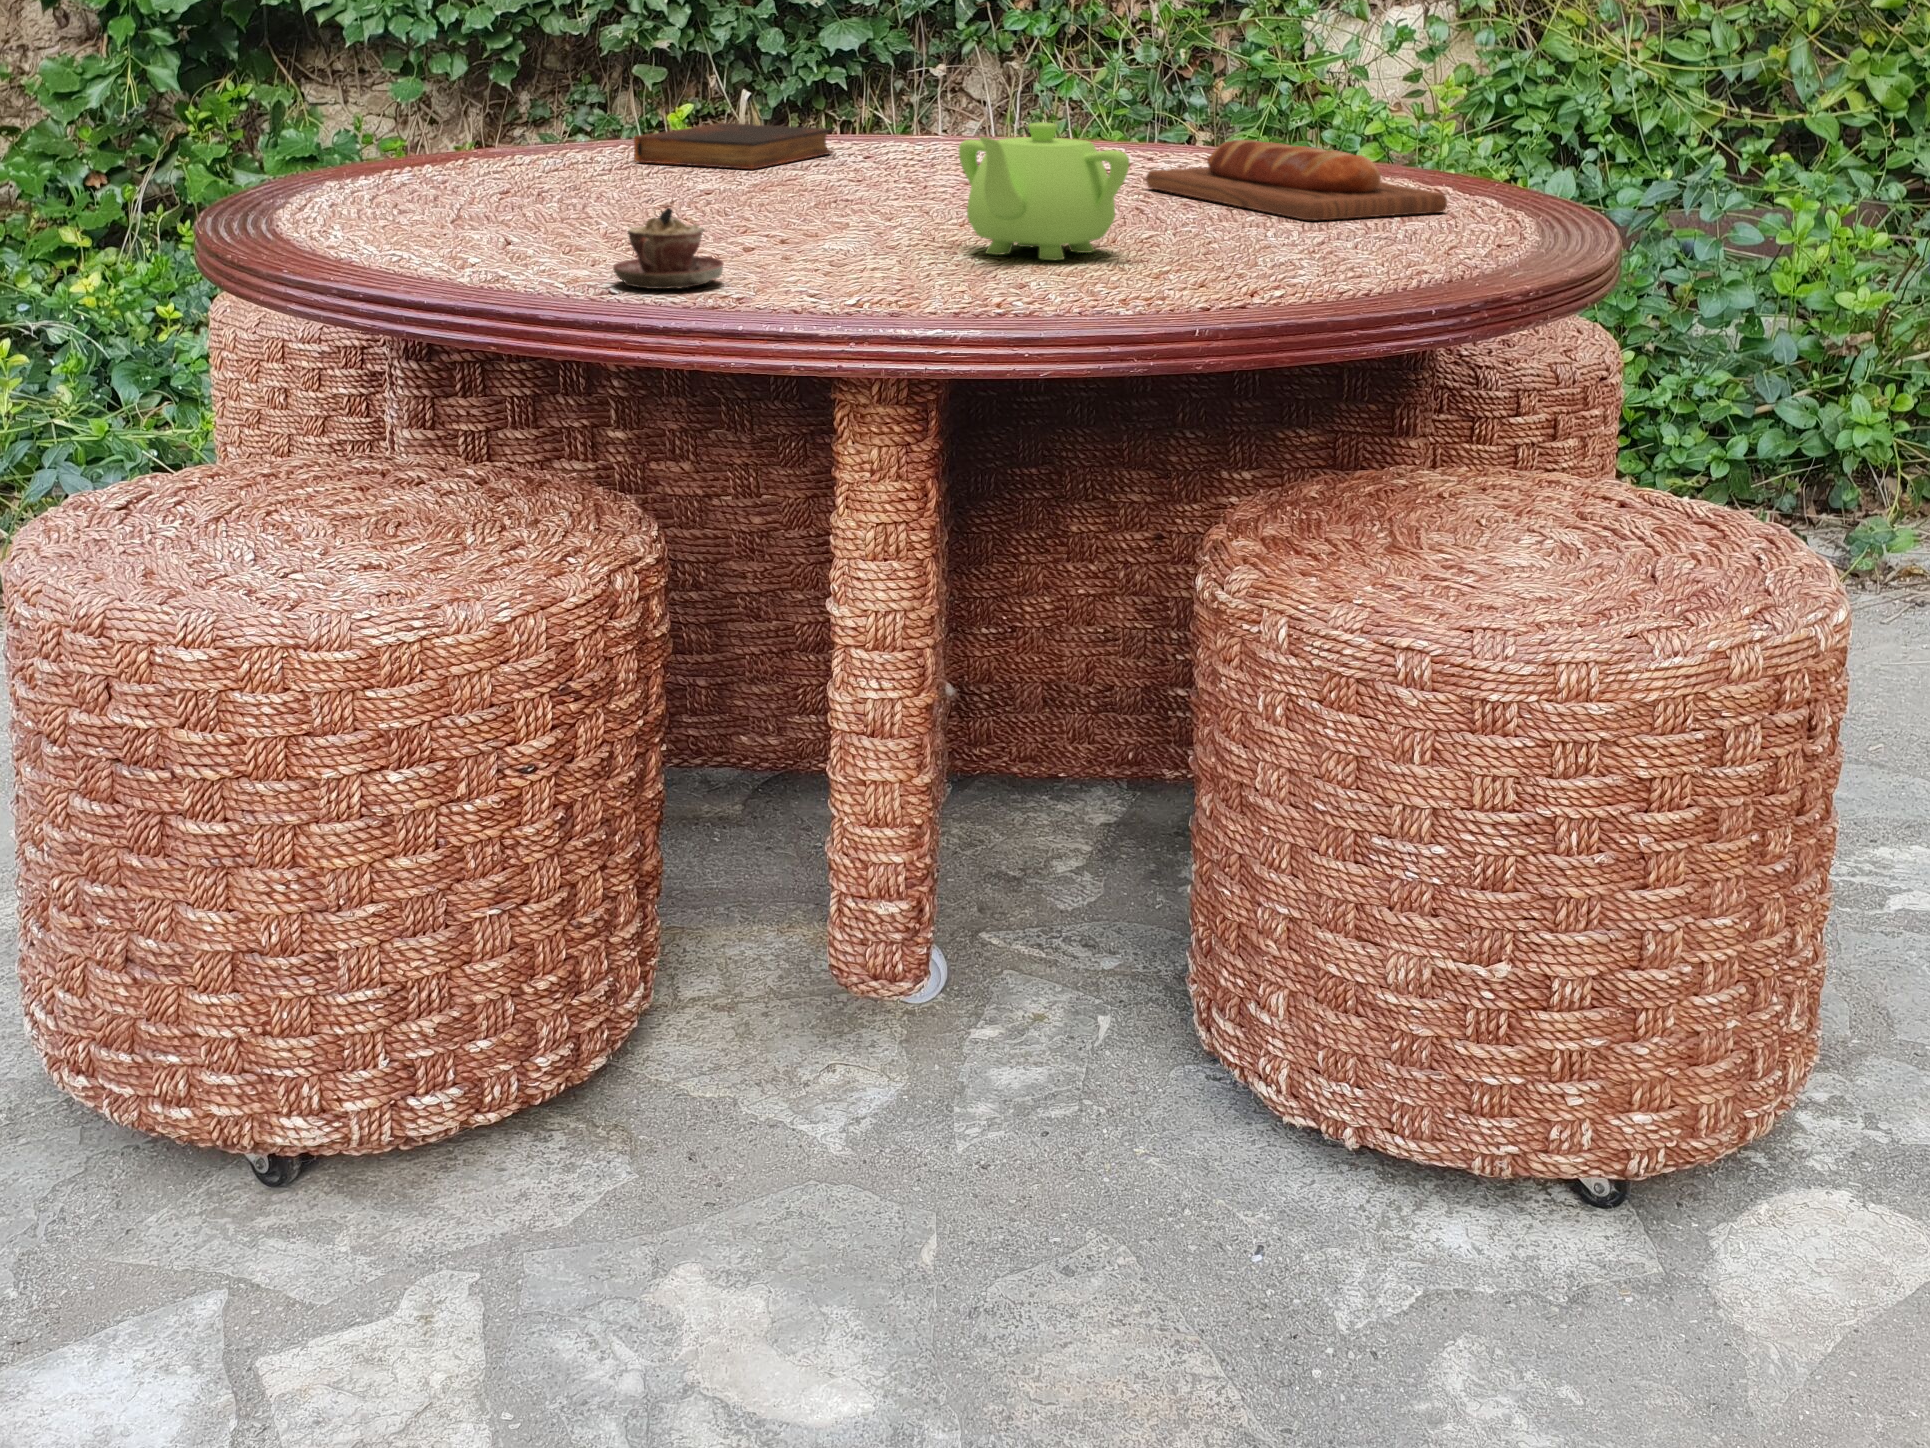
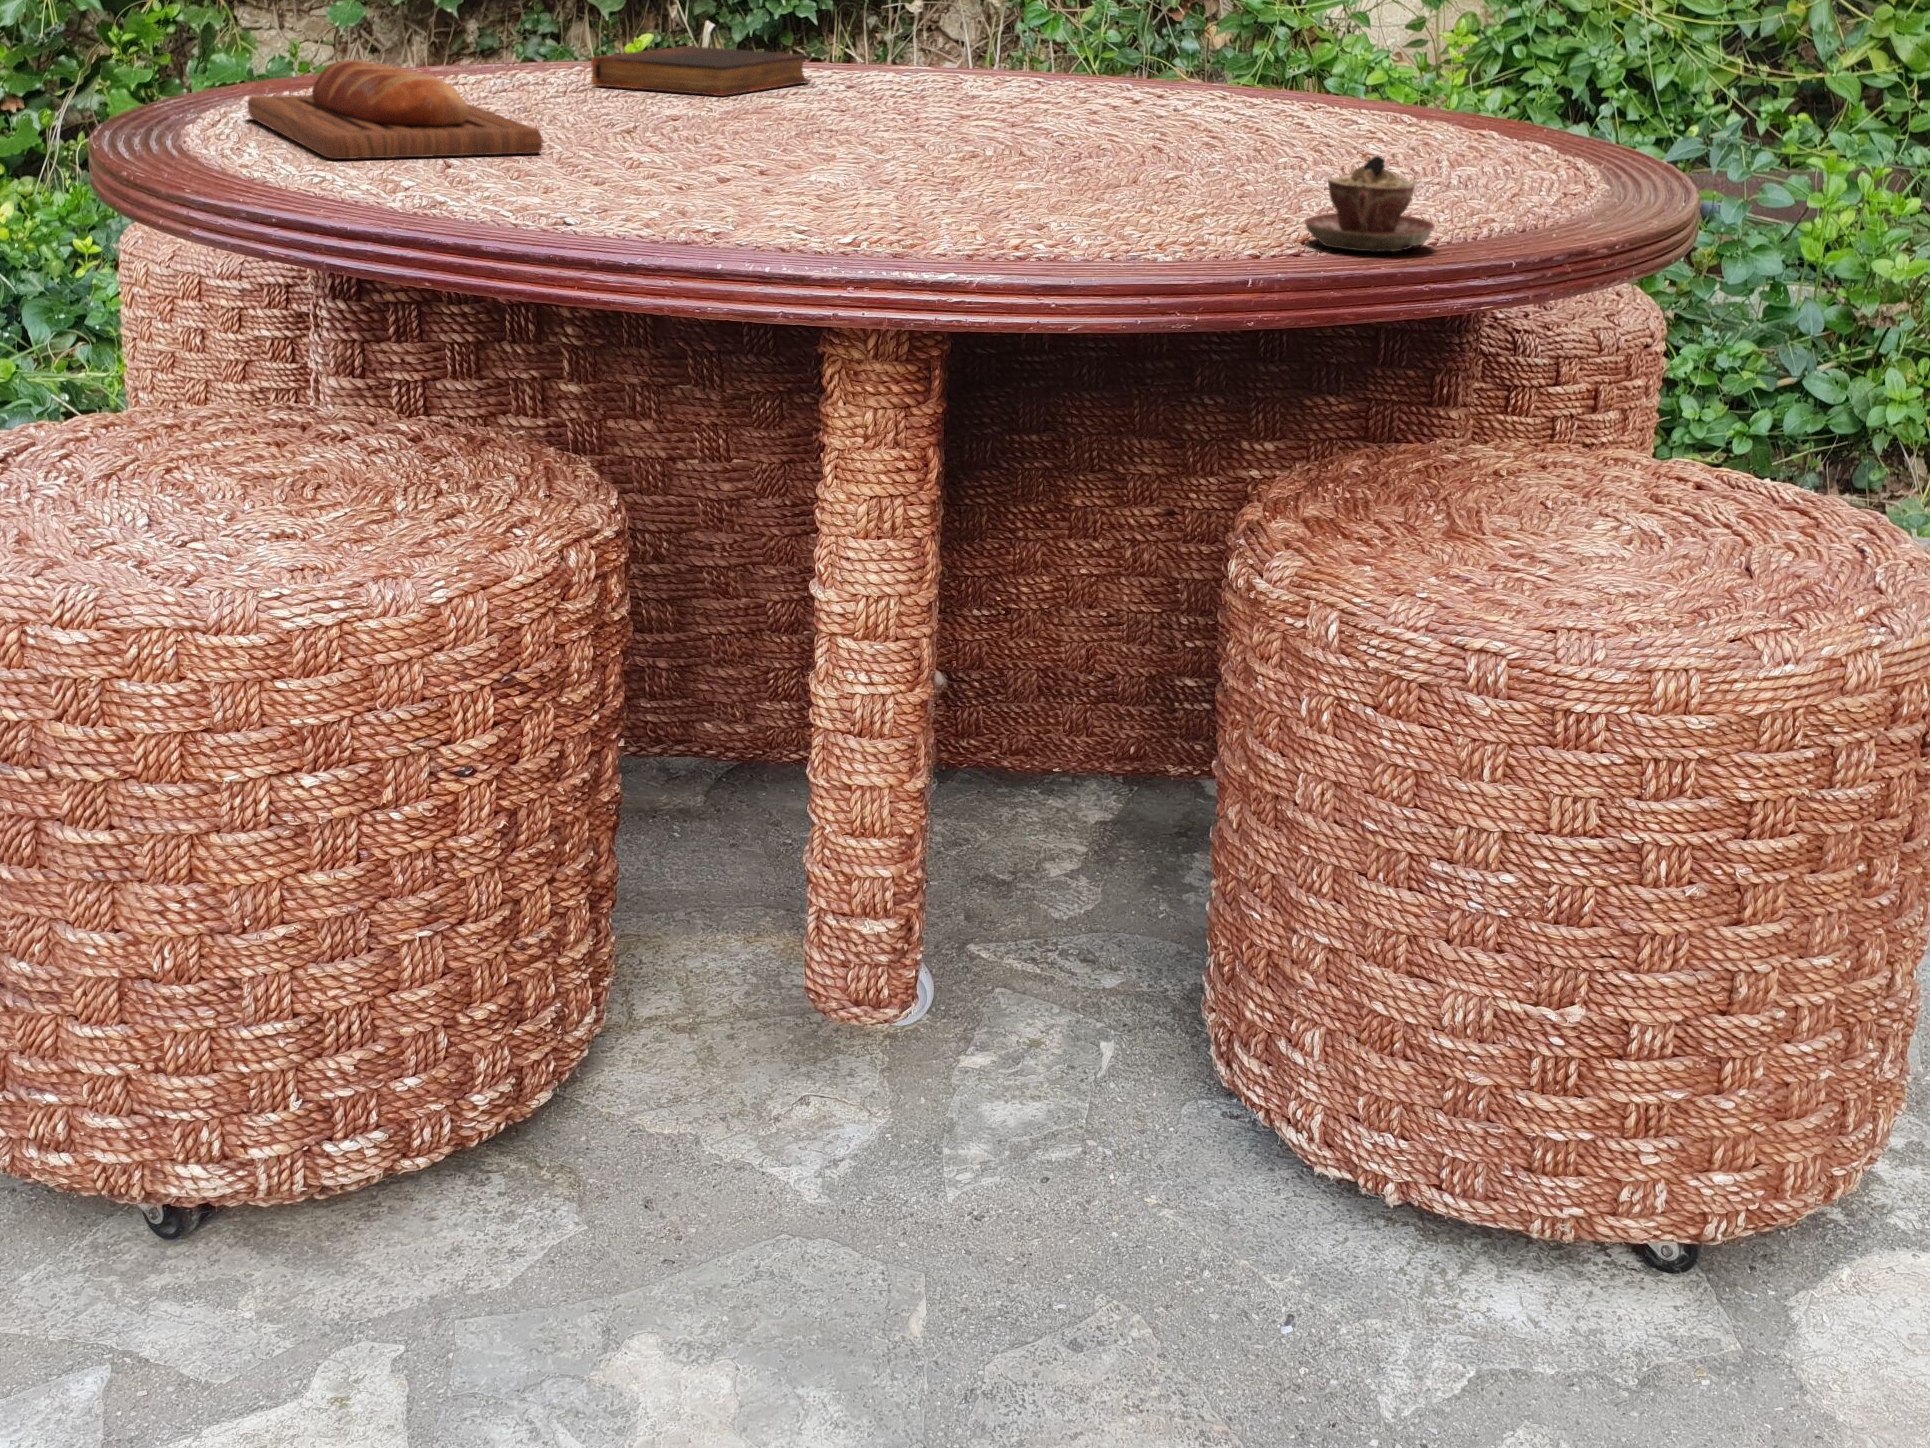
teapot: present [959,122,1129,260] -> none [963,41,1160,198]
bread loaf: present [1146,140,1447,221] -> present [247,60,543,159]
teacup: present [613,208,724,289] -> present [1305,156,1435,252]

